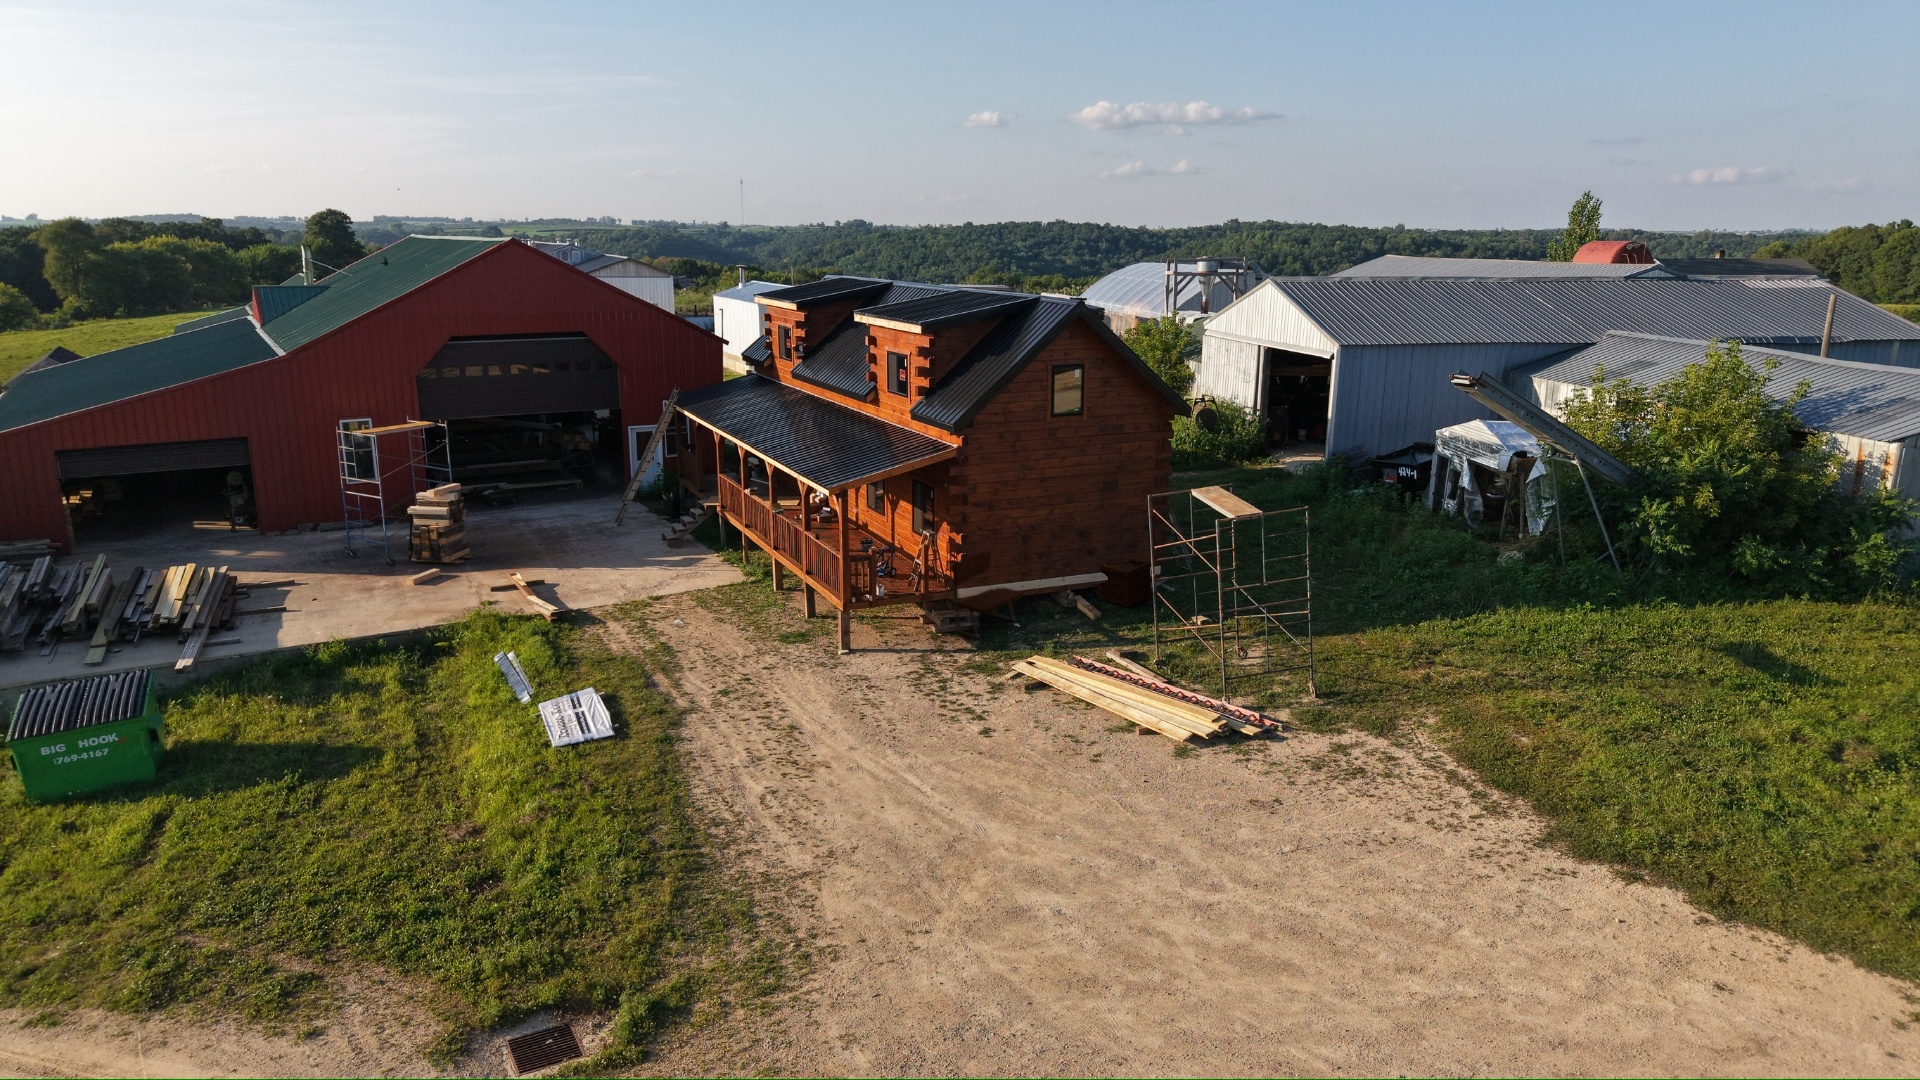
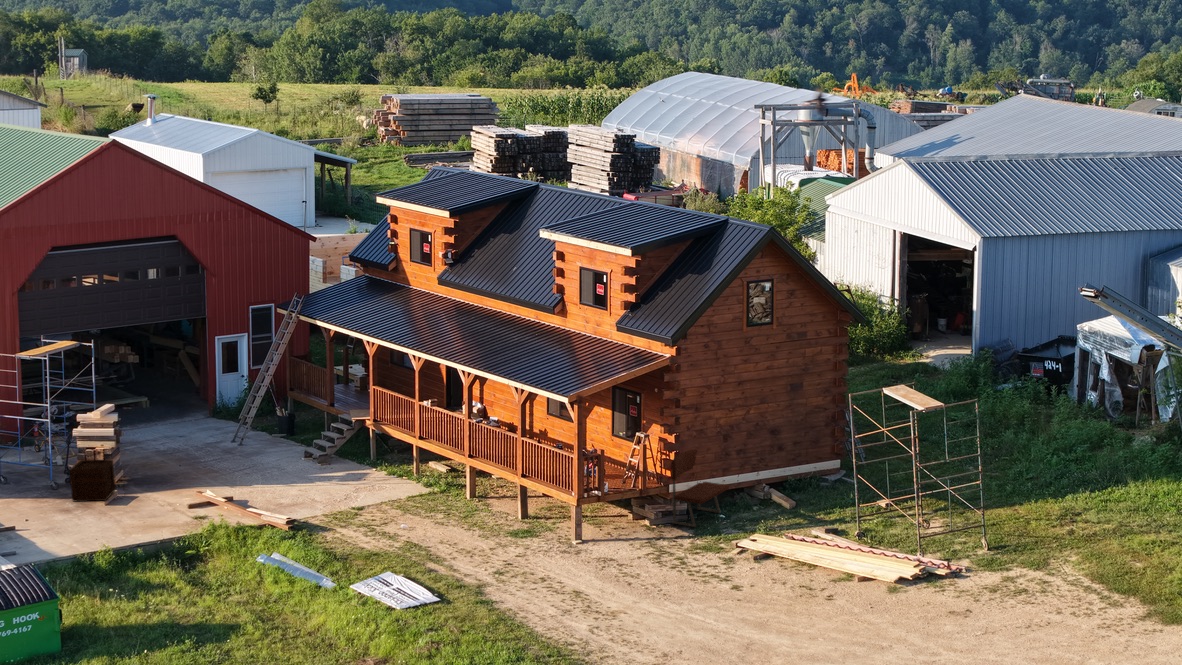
wooden crate: present [1098,559,1151,607] -> present [70,460,115,502]

